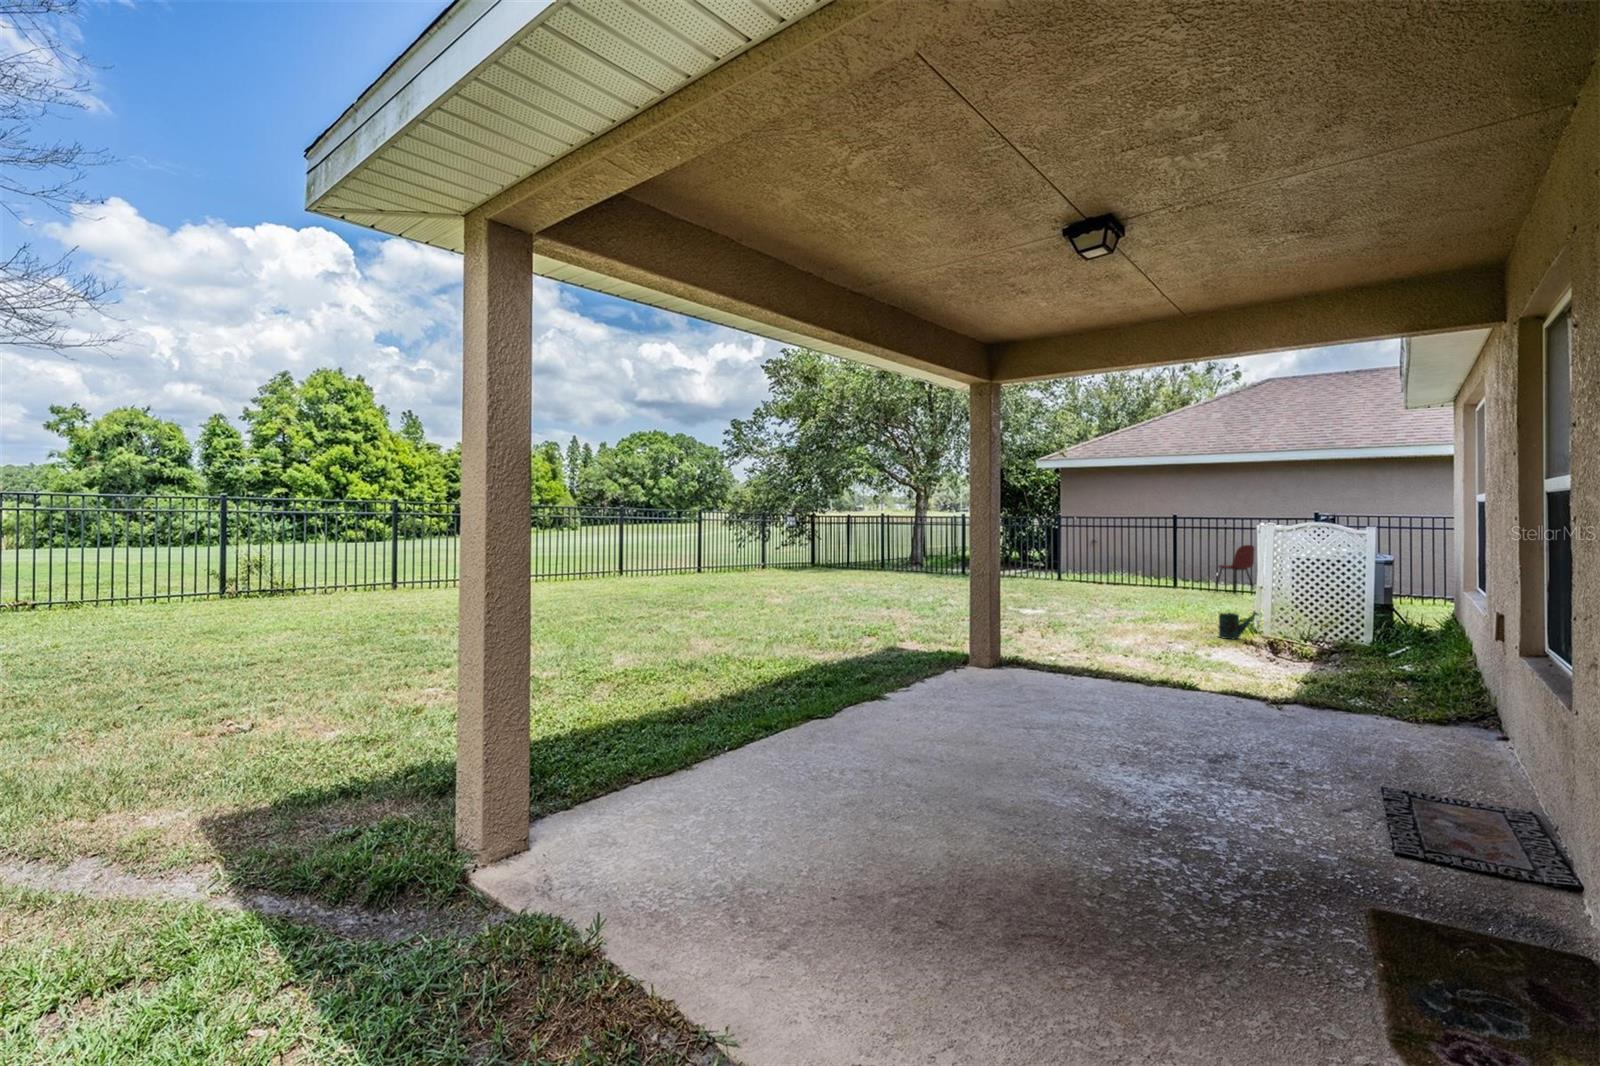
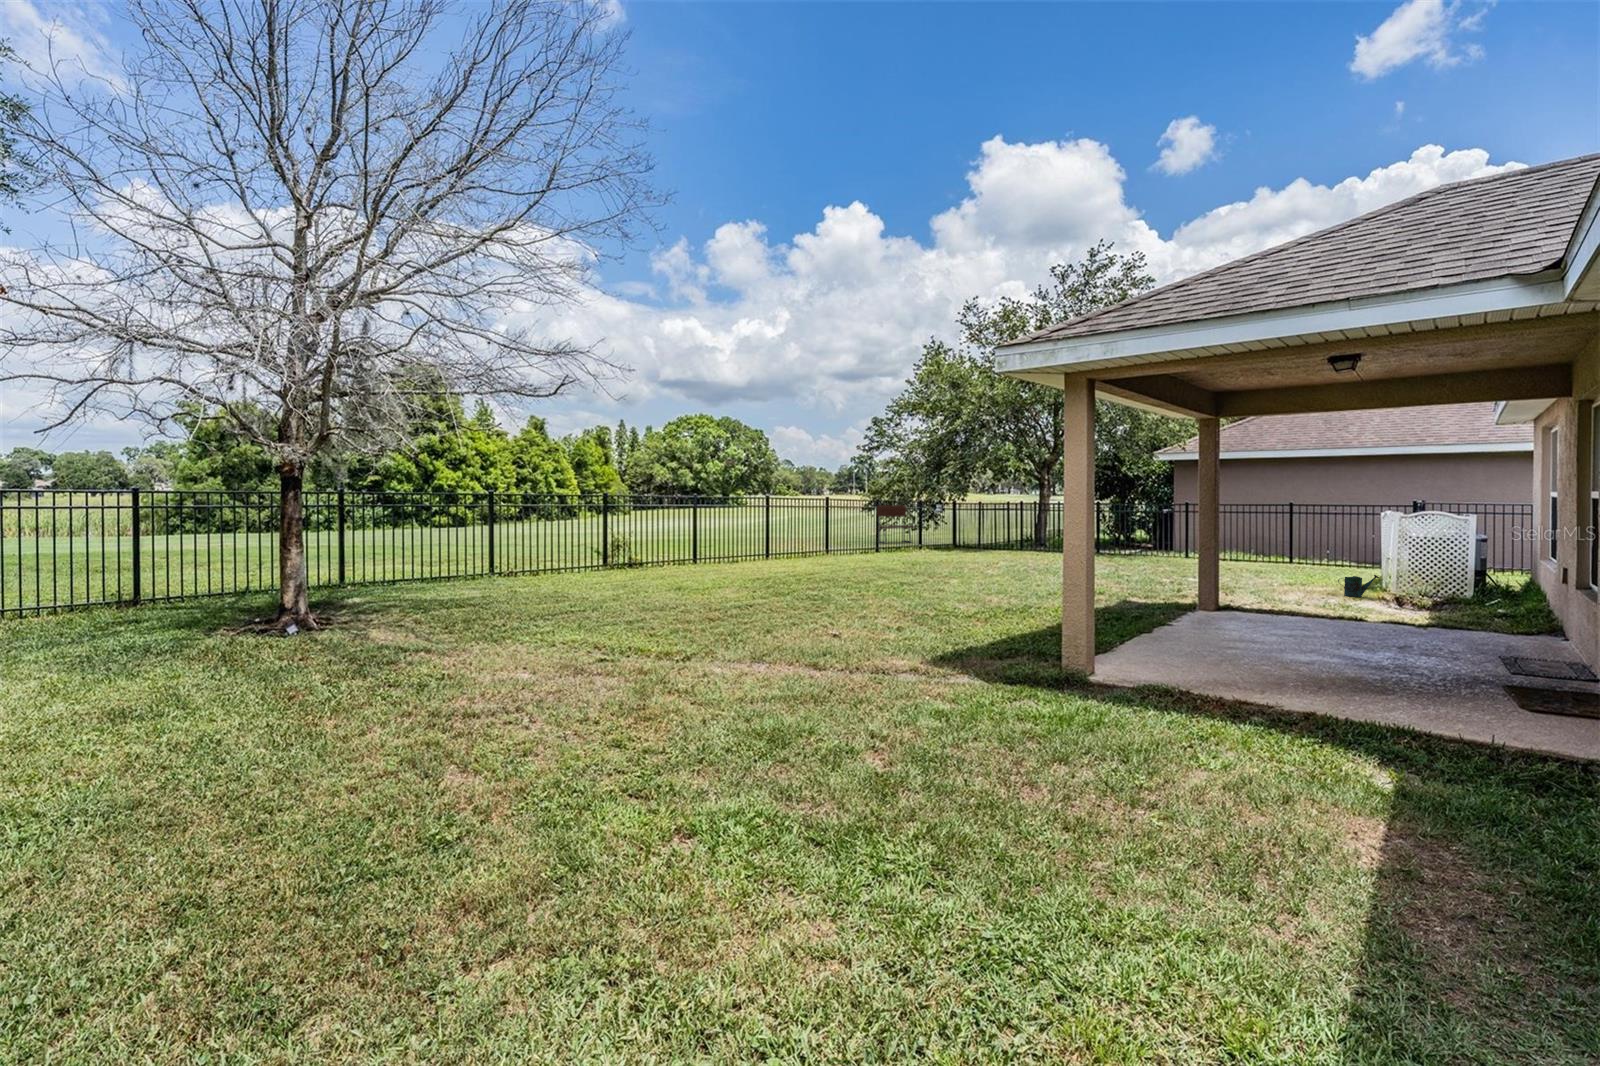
bench: none [774,523,817,565] -> present [877,505,915,543]
dining chair: present [1214,545,1255,594] -> none [1299,523,1338,566]

